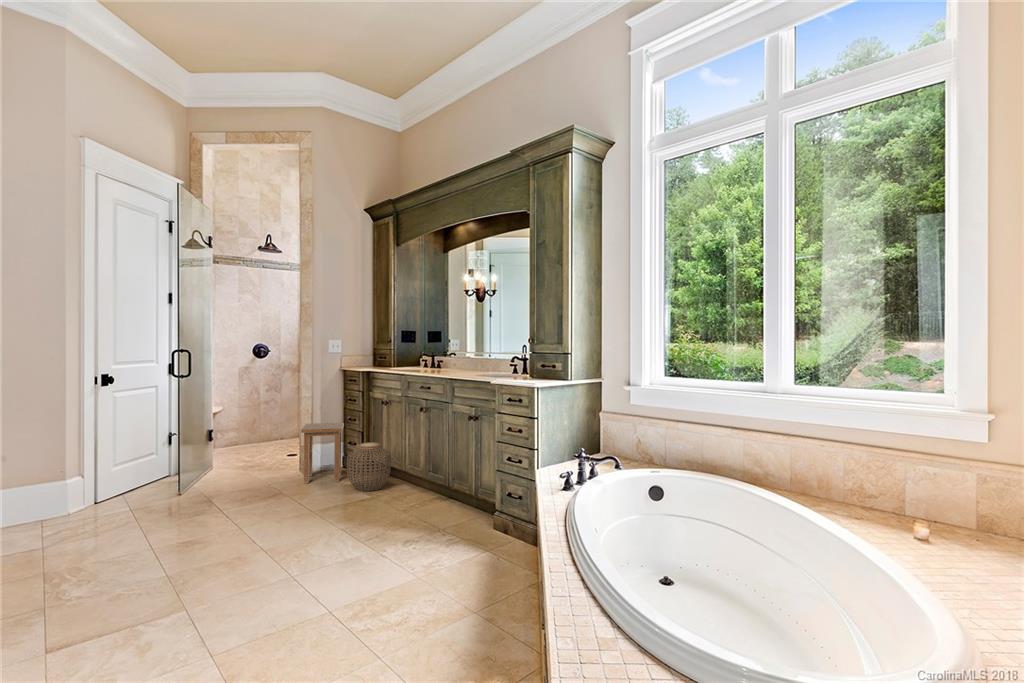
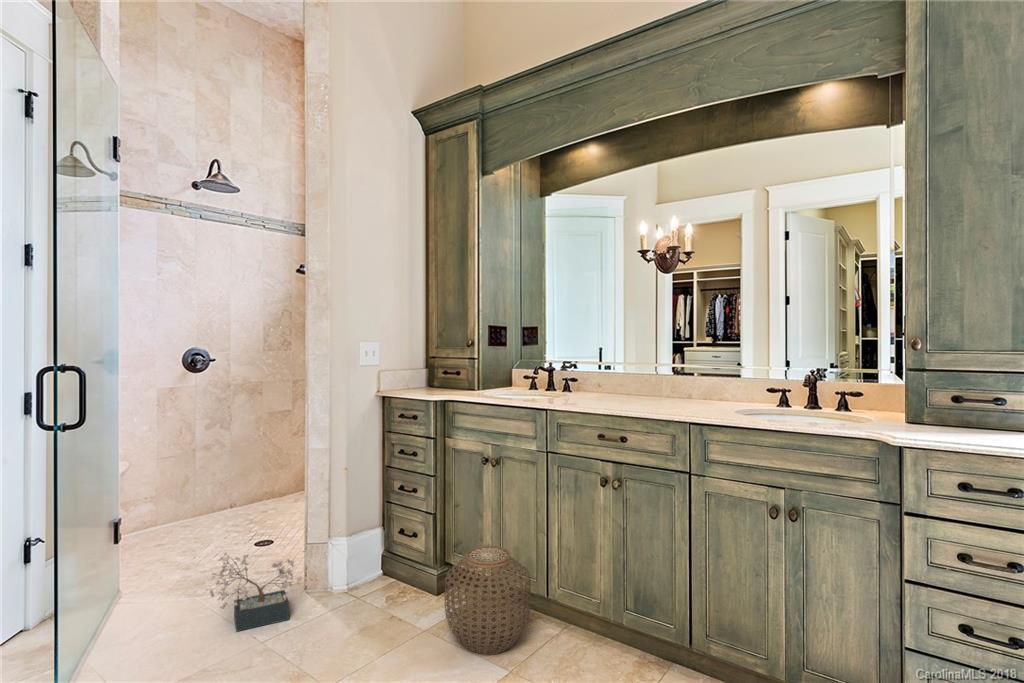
stool: present [301,423,344,484] -> none [329,498,416,637]
decorative plant: none [247,444,292,480] -> present [210,553,302,631]

